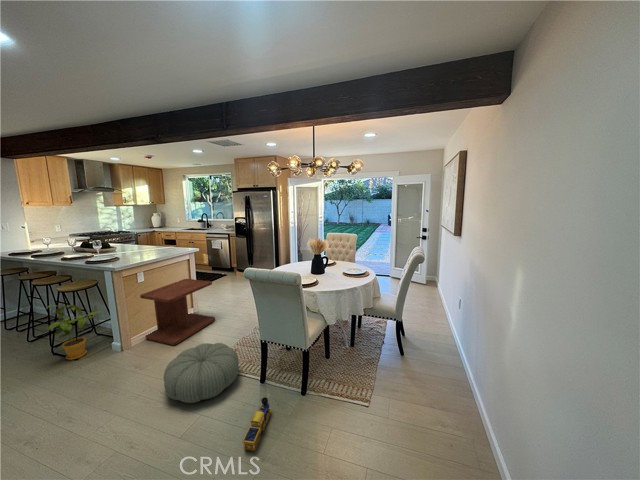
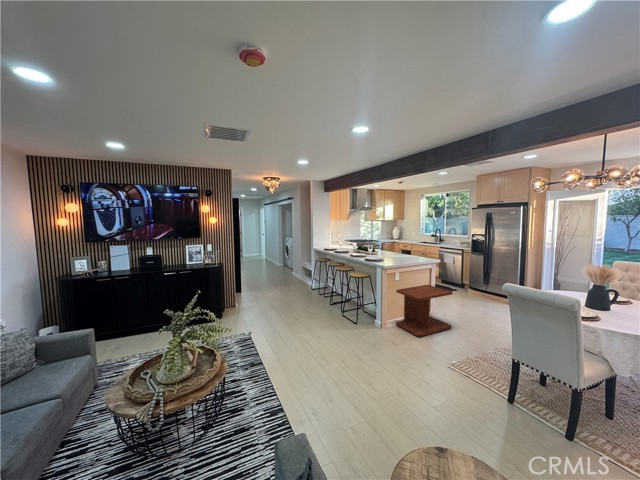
house plant: present [47,305,100,360] -> none [344,284,373,323]
pouf: present [164,343,239,403] -> none [418,343,484,391]
toy train: present [243,397,271,451] -> none [497,414,526,457]

